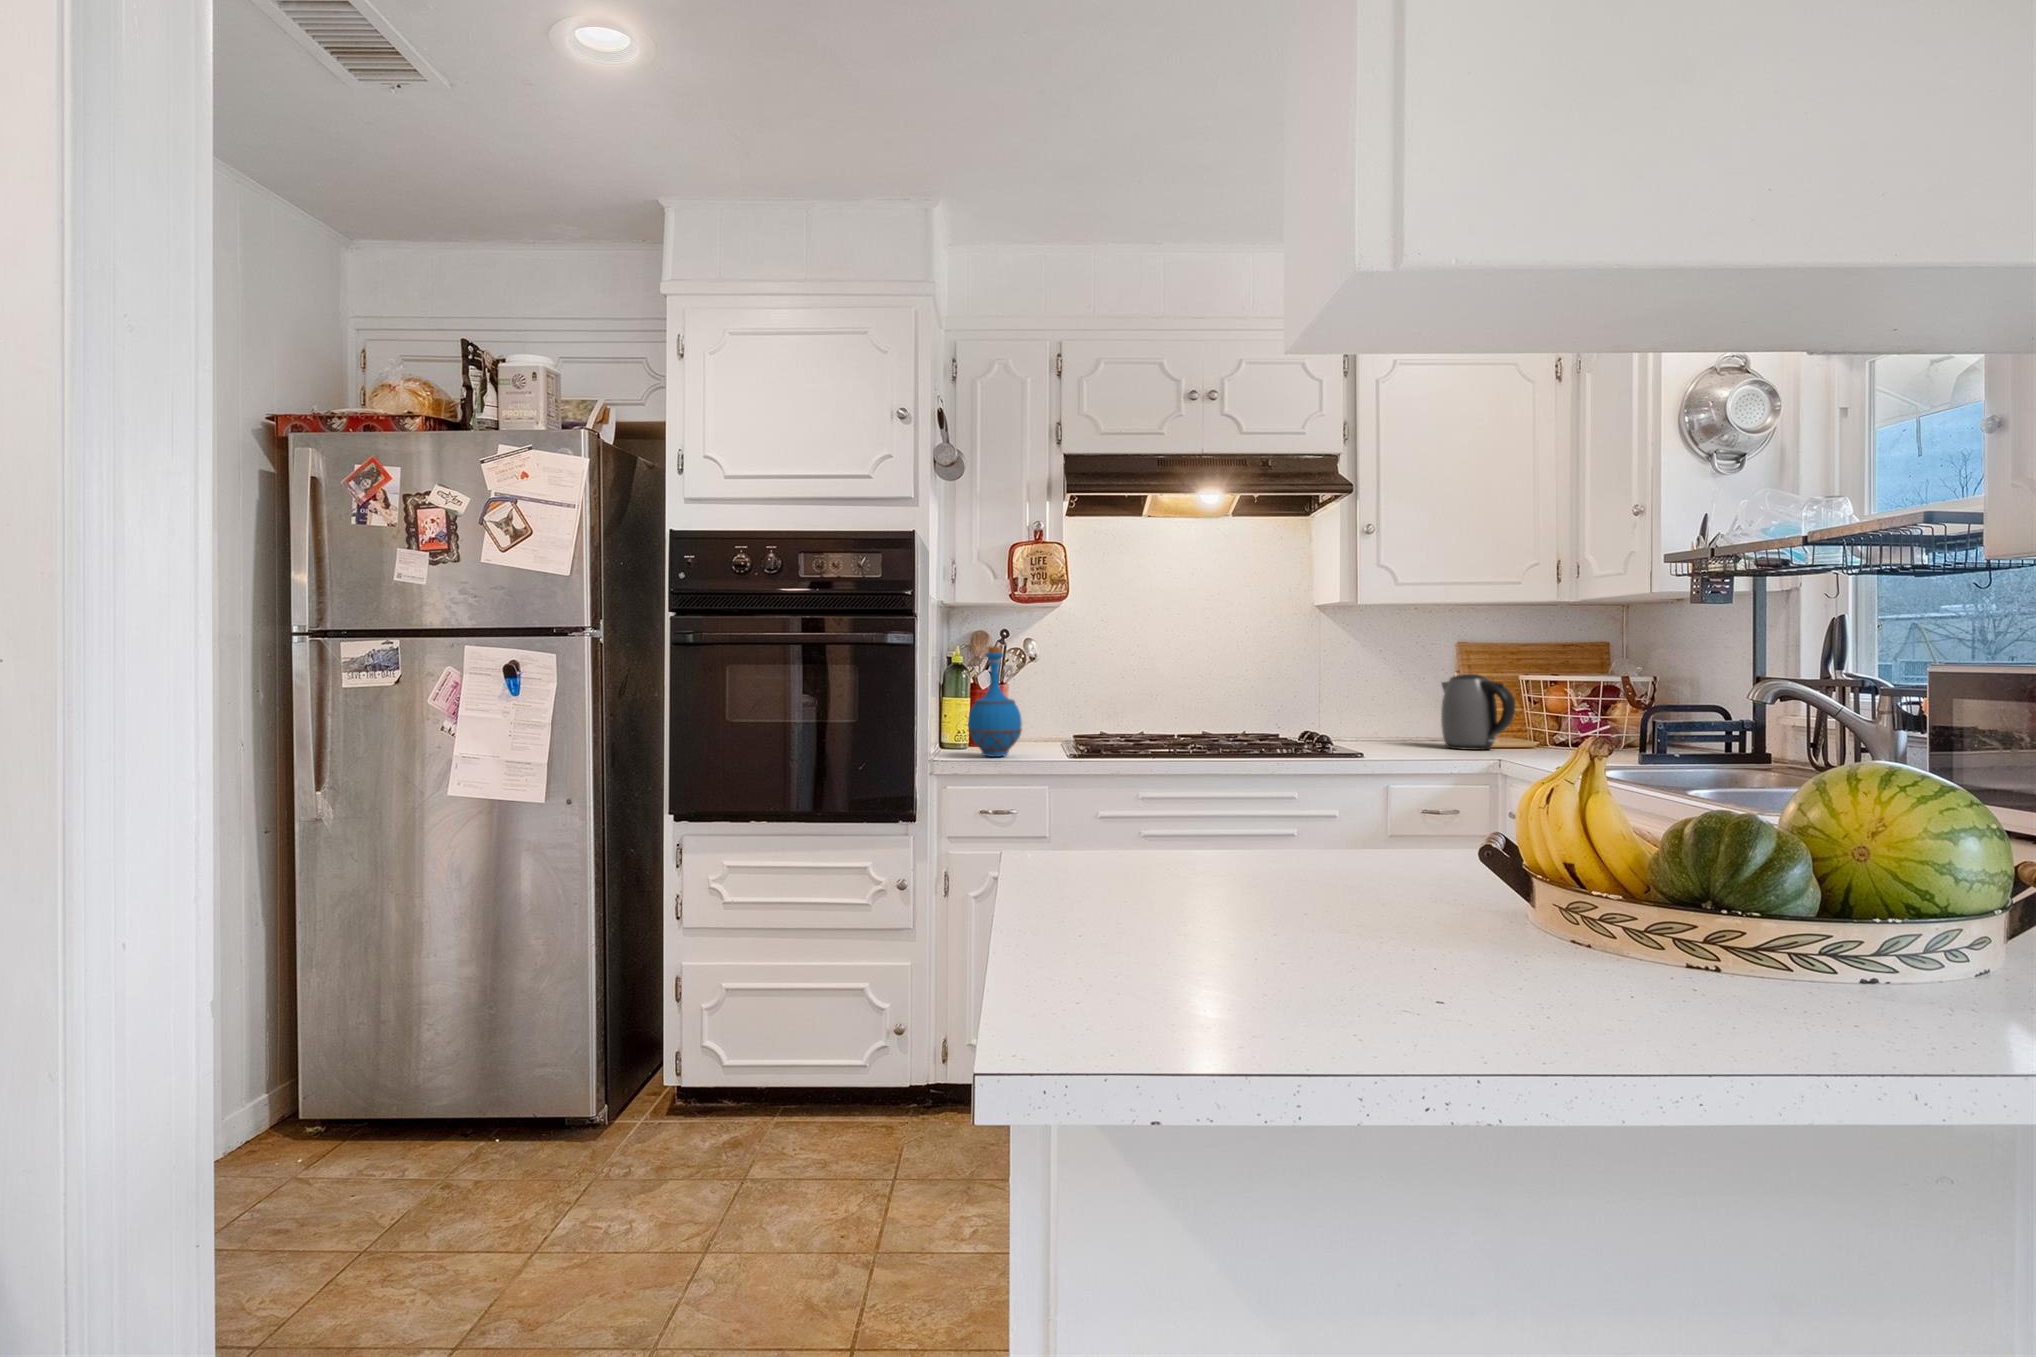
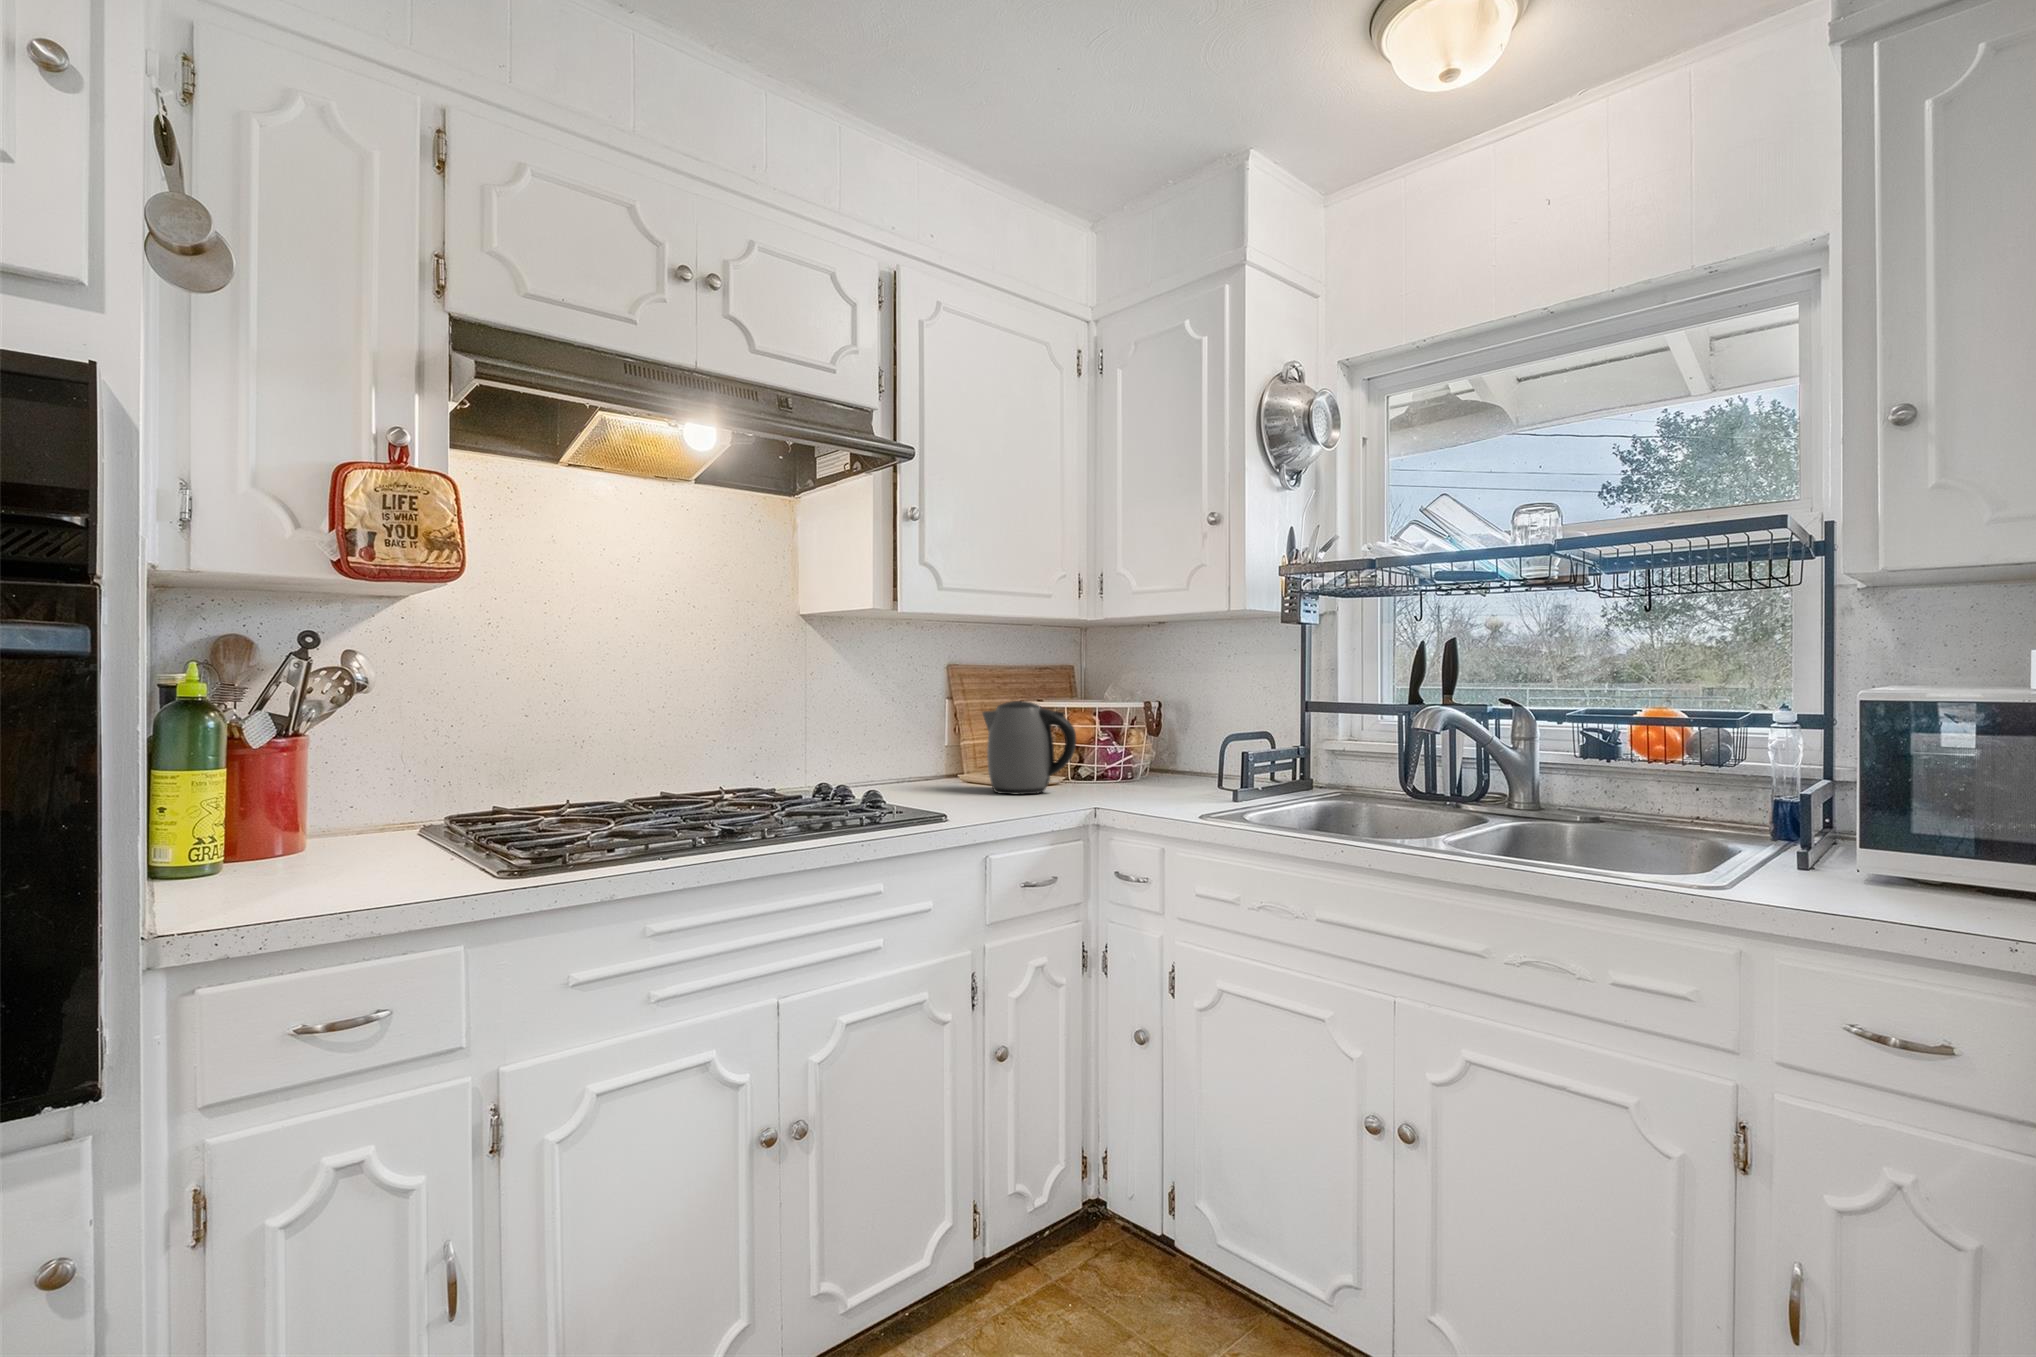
bottle: present [968,647,1022,757] -> none [242,660,386,894]

